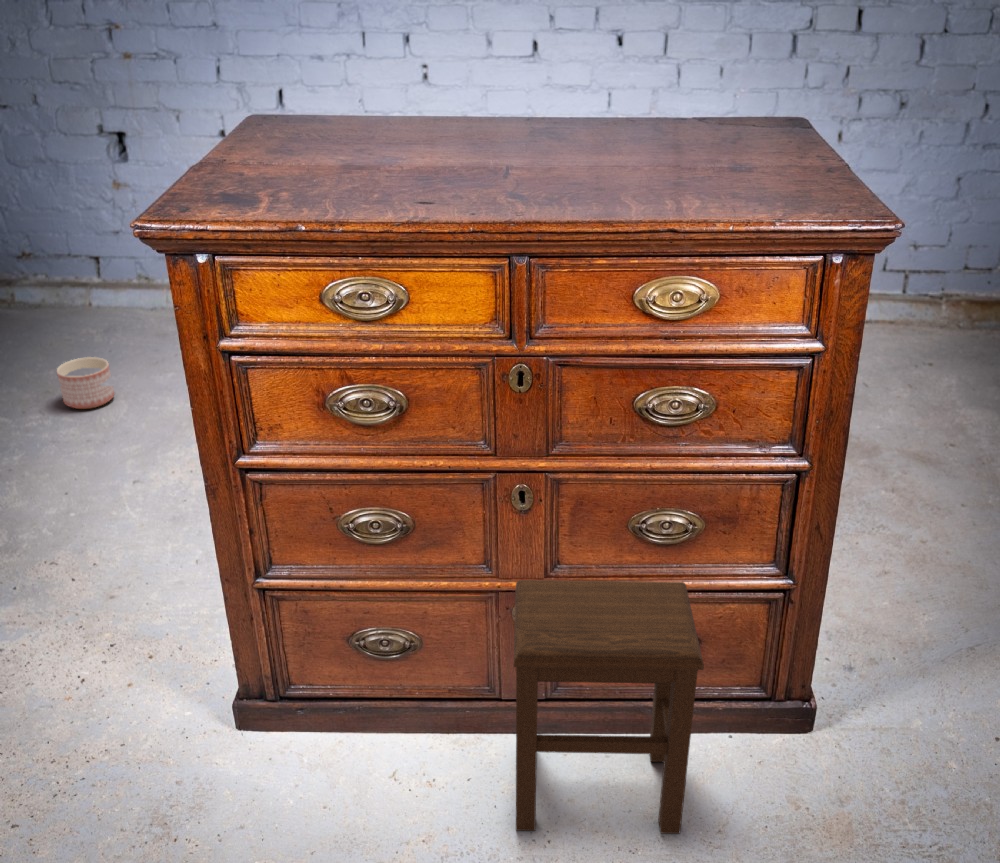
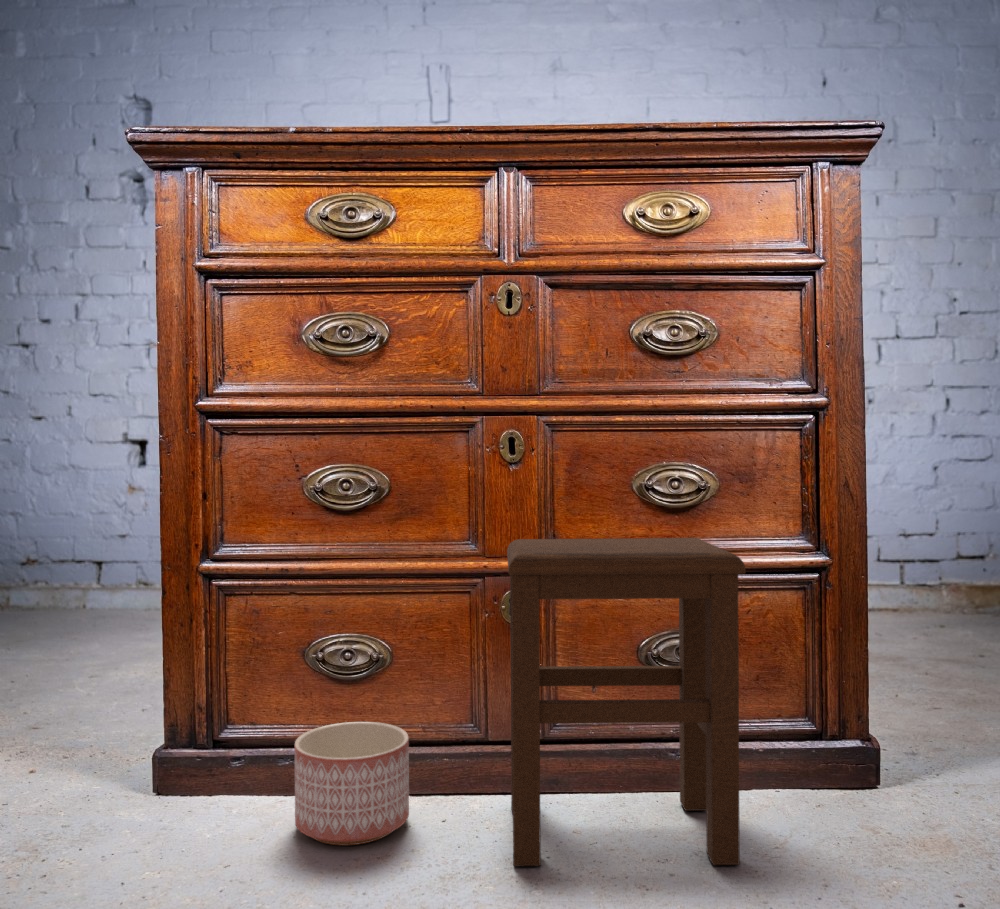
planter: present [57,357,114,409] -> present [294,722,409,845]

